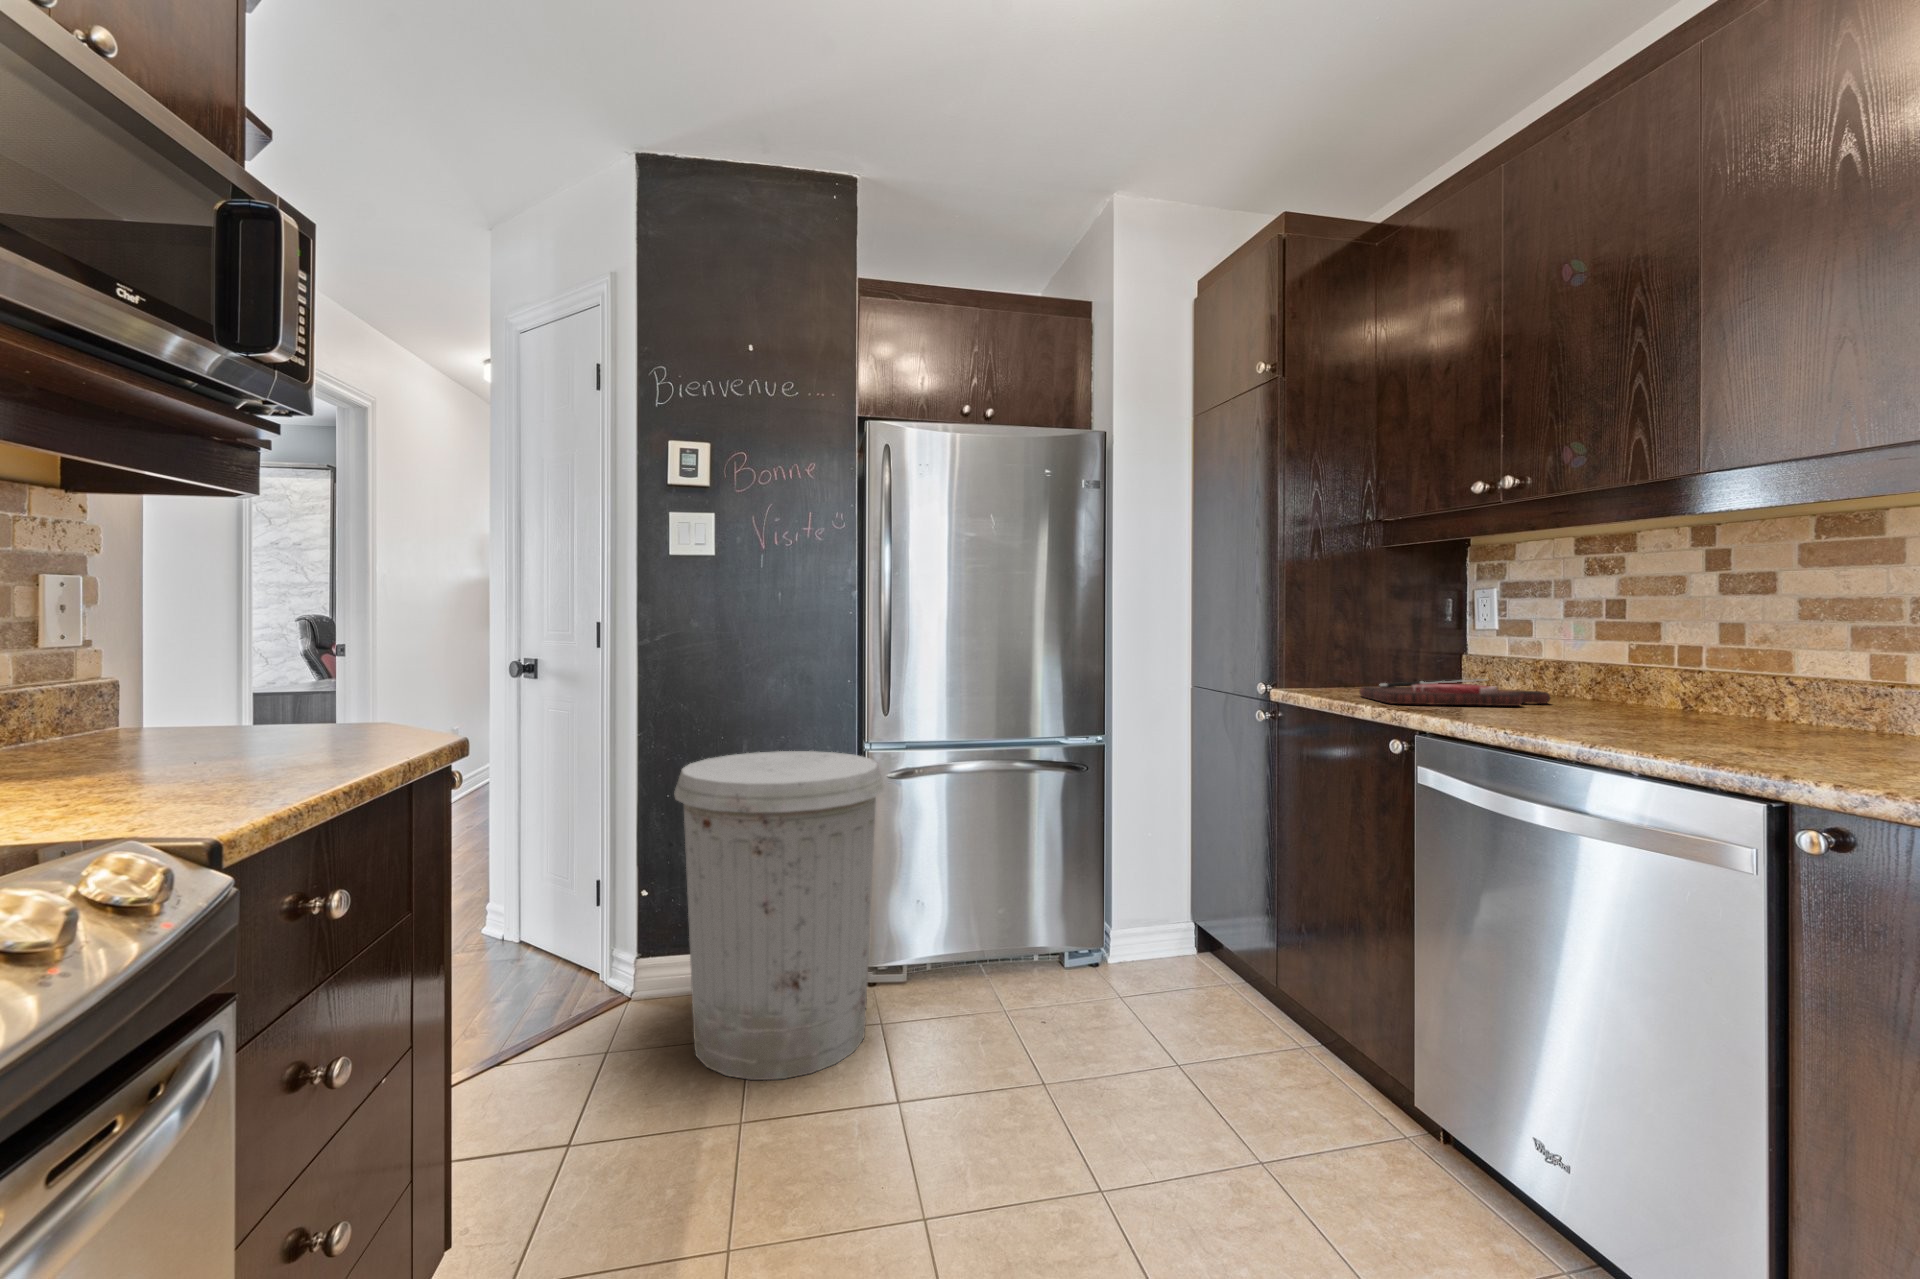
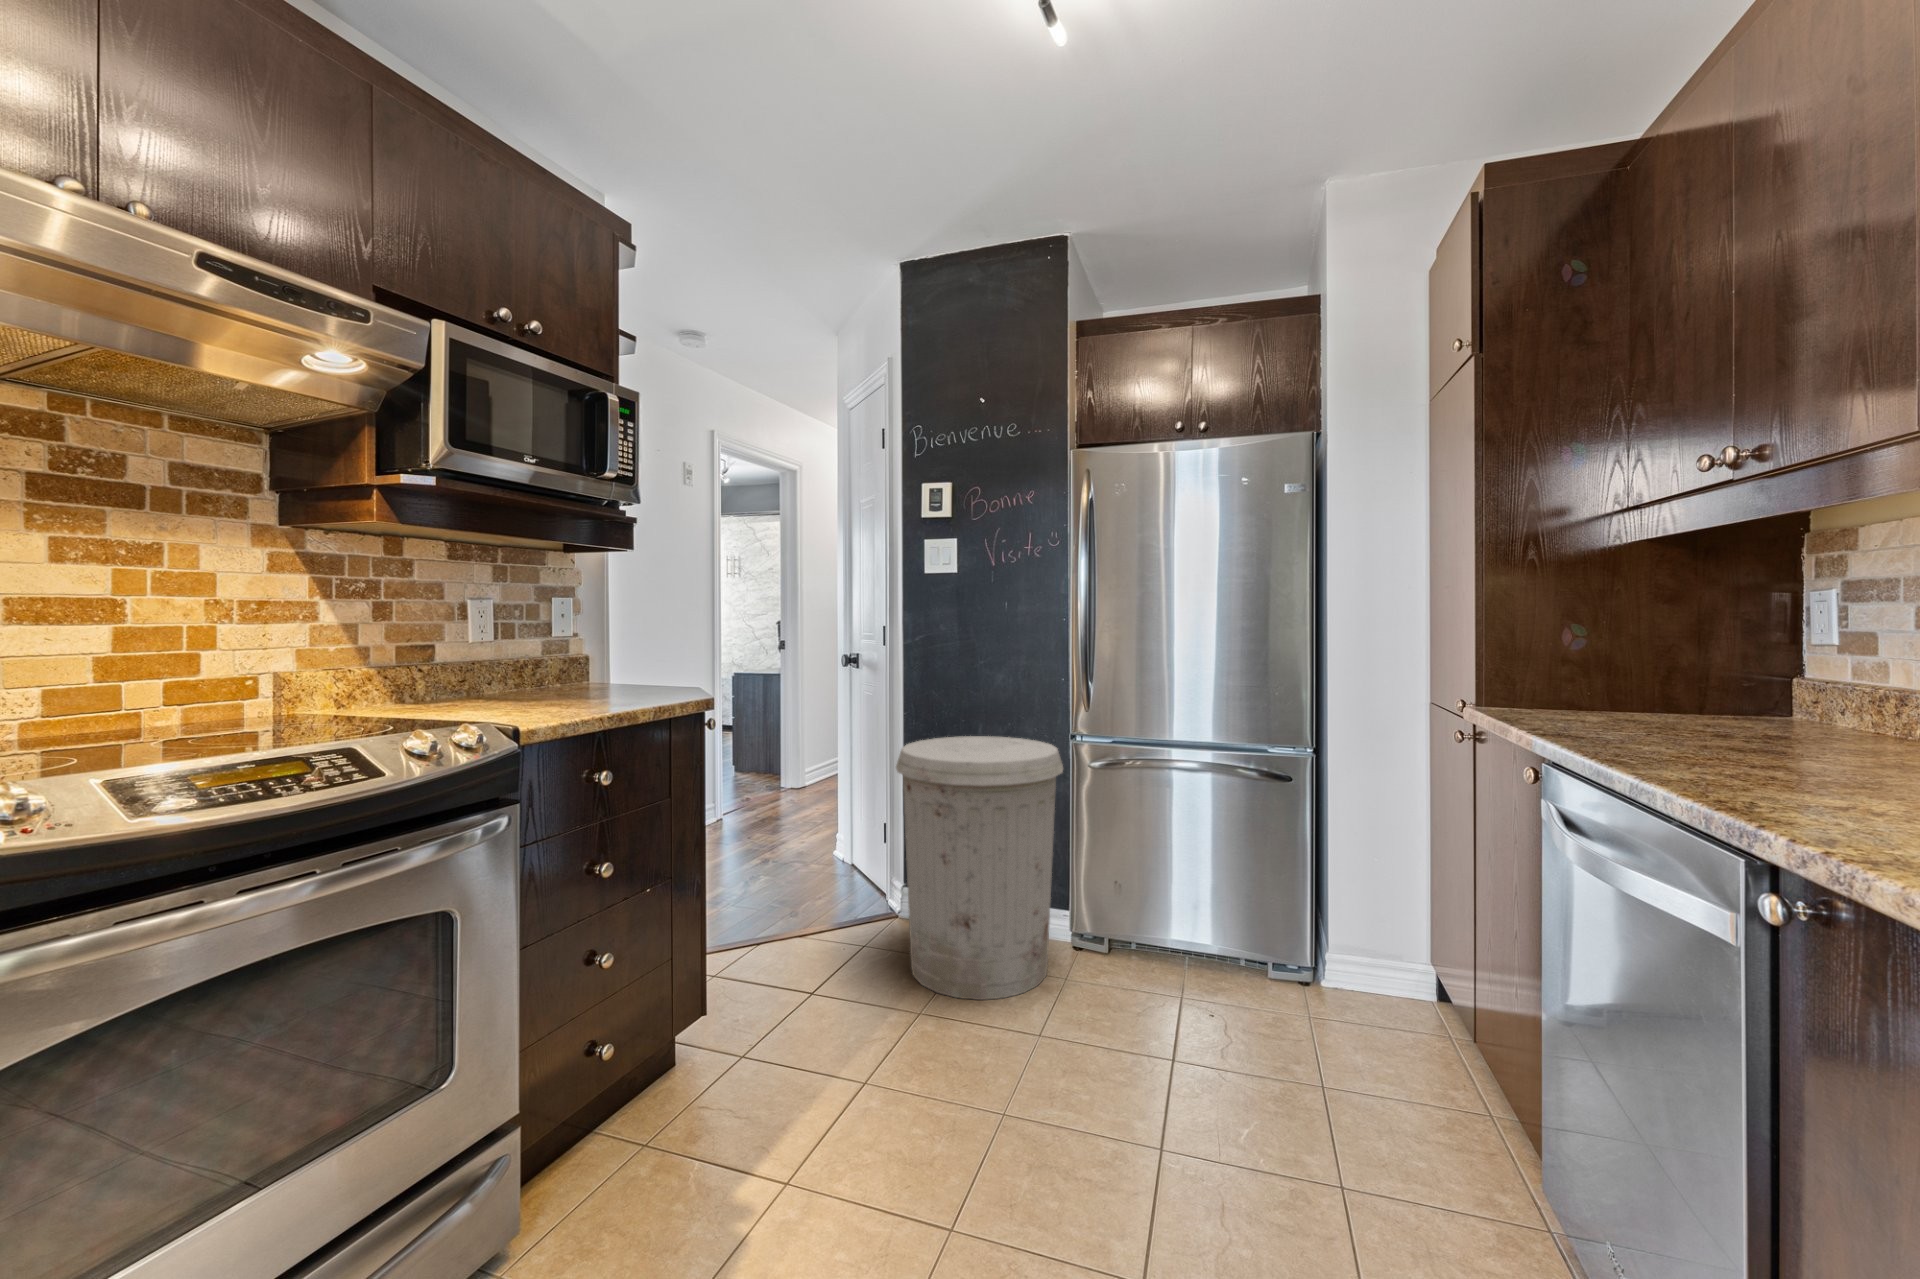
cutting board: present [1359,679,1550,706] -> none [1554,709,1837,747]

